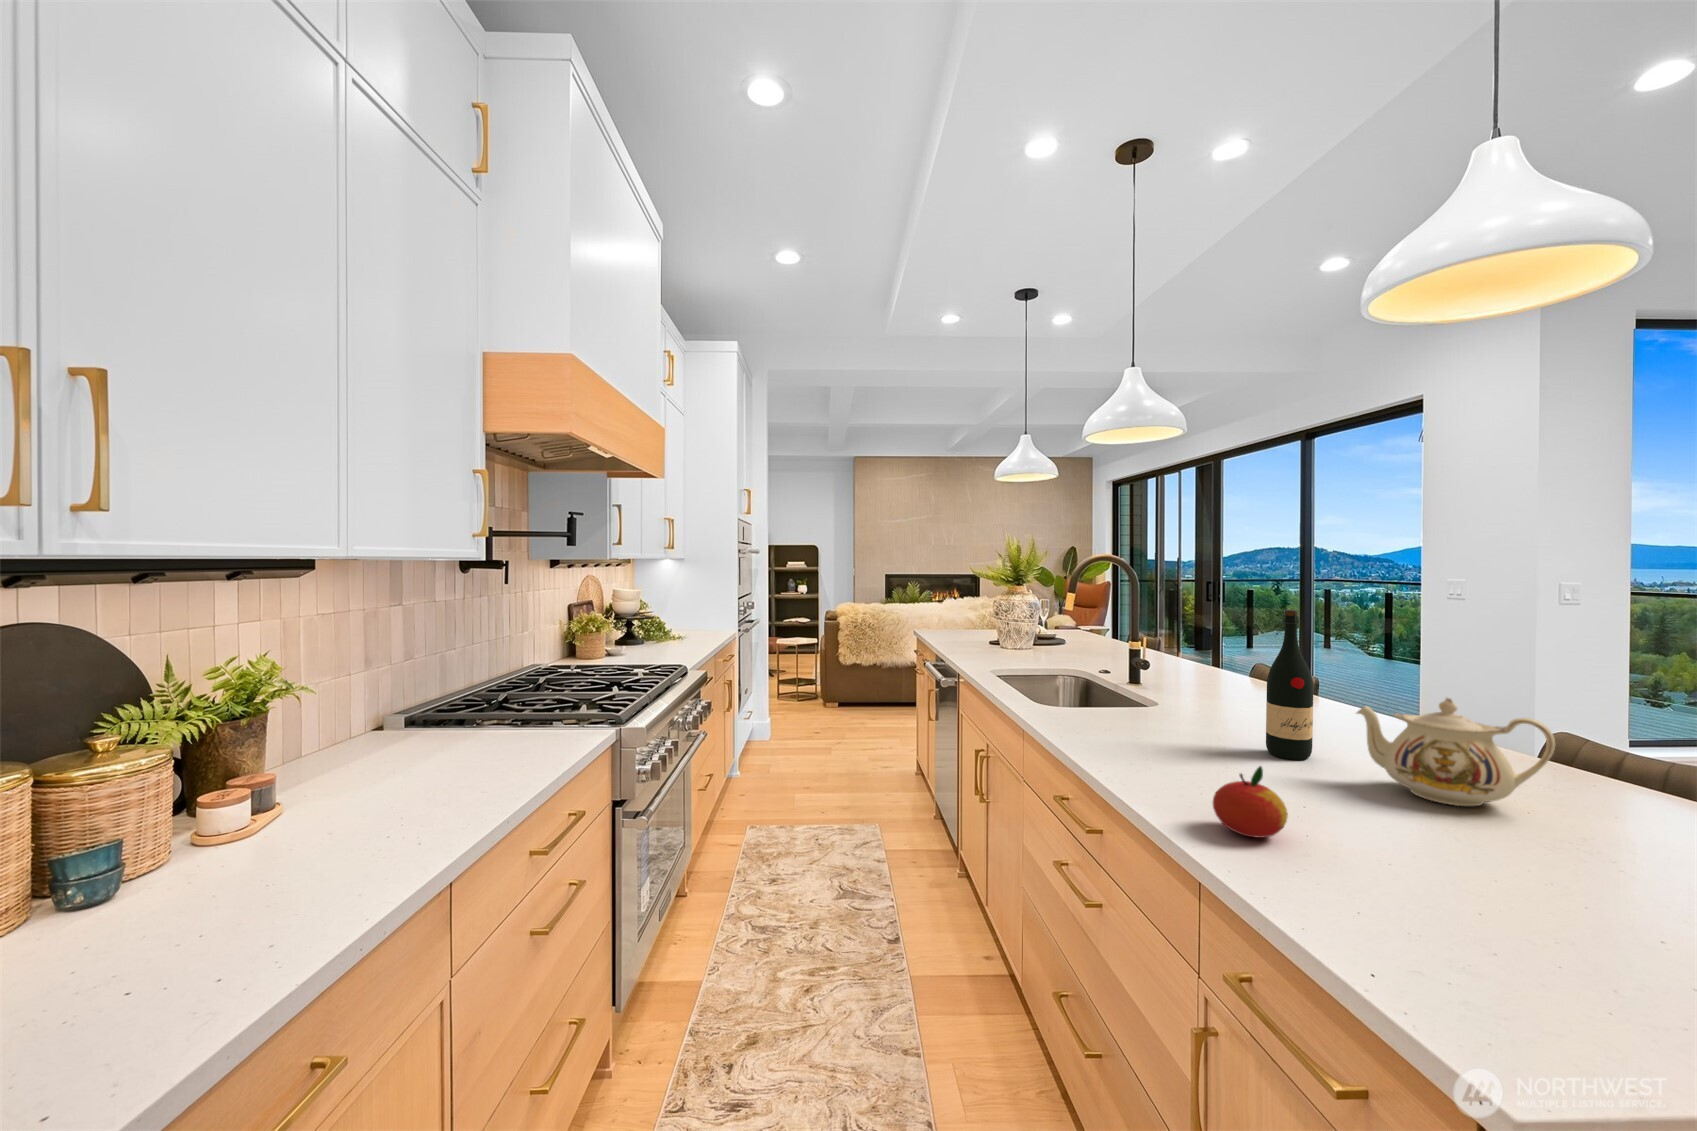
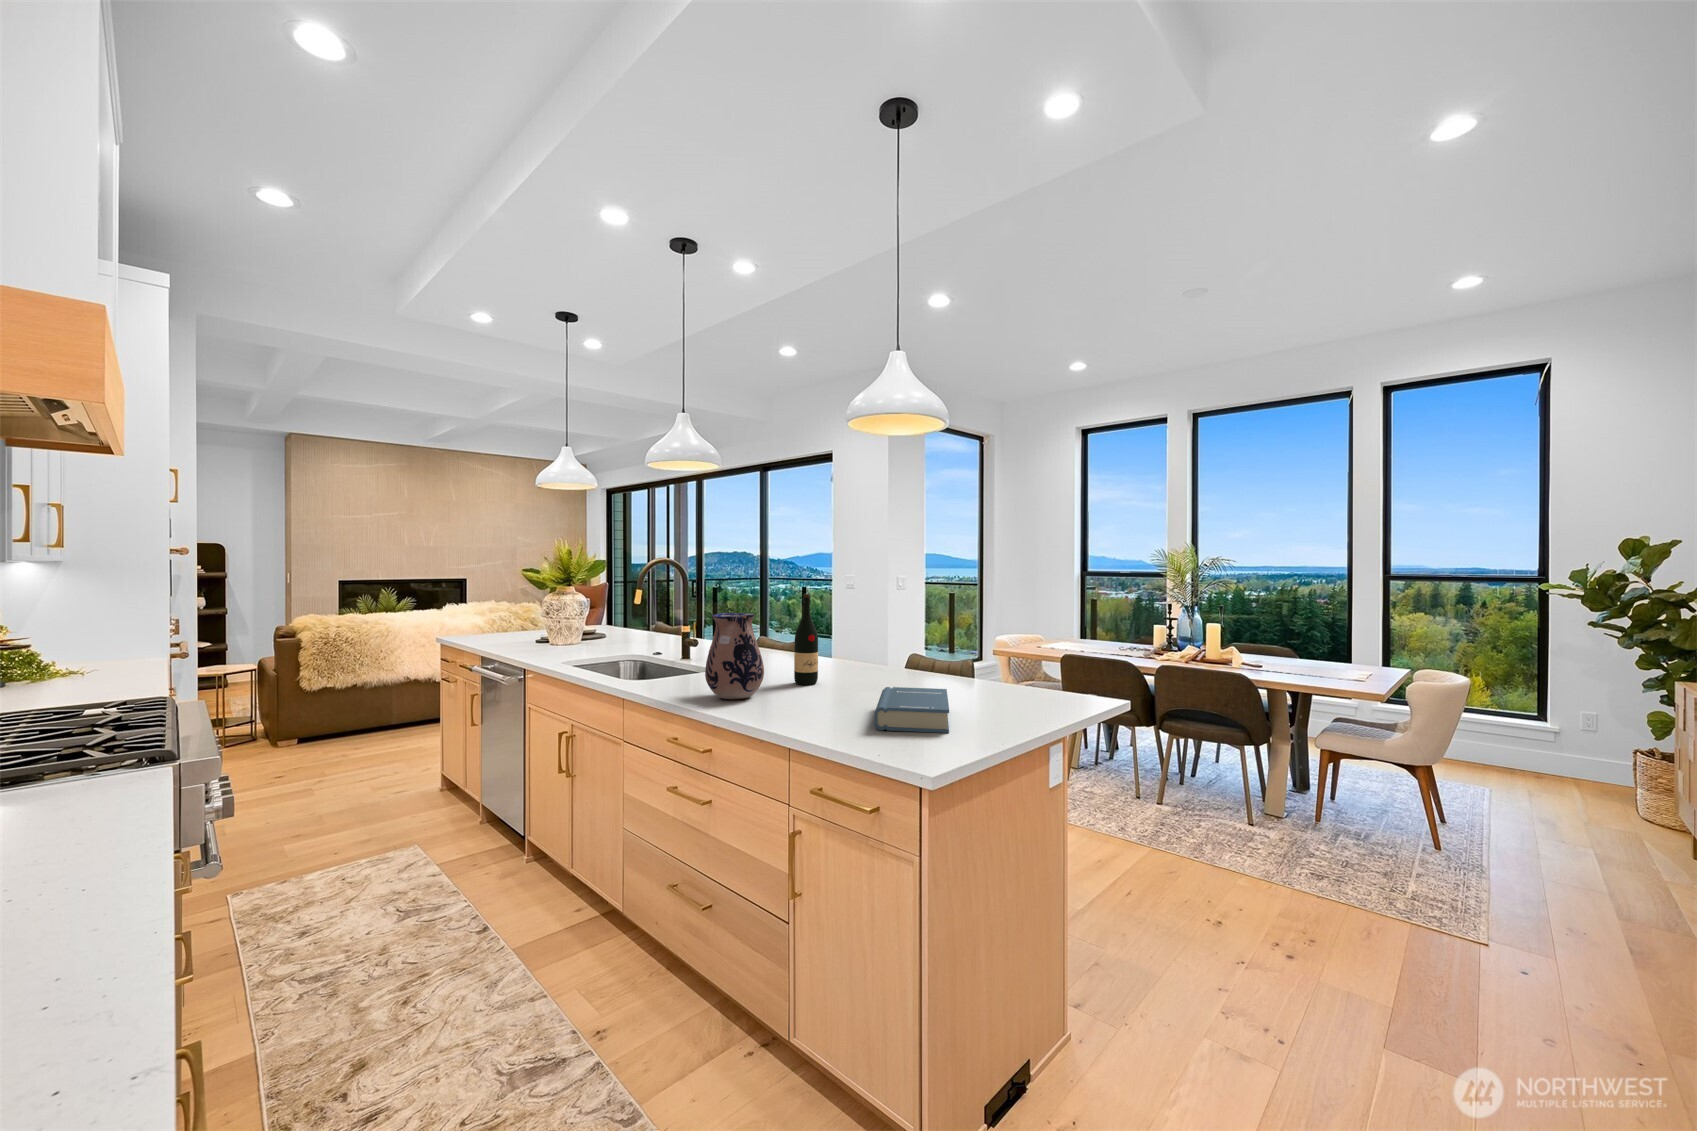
ceramic pitcher: none [1102,631,1197,763] -> present [705,613,764,699]
teapot: present [1357,698,1555,806] -> none [842,636,920,691]
apple: present [1213,766,1288,838] -> none [793,680,829,720]
hardback book: none [1379,805,1621,974] -> present [875,687,949,733]

